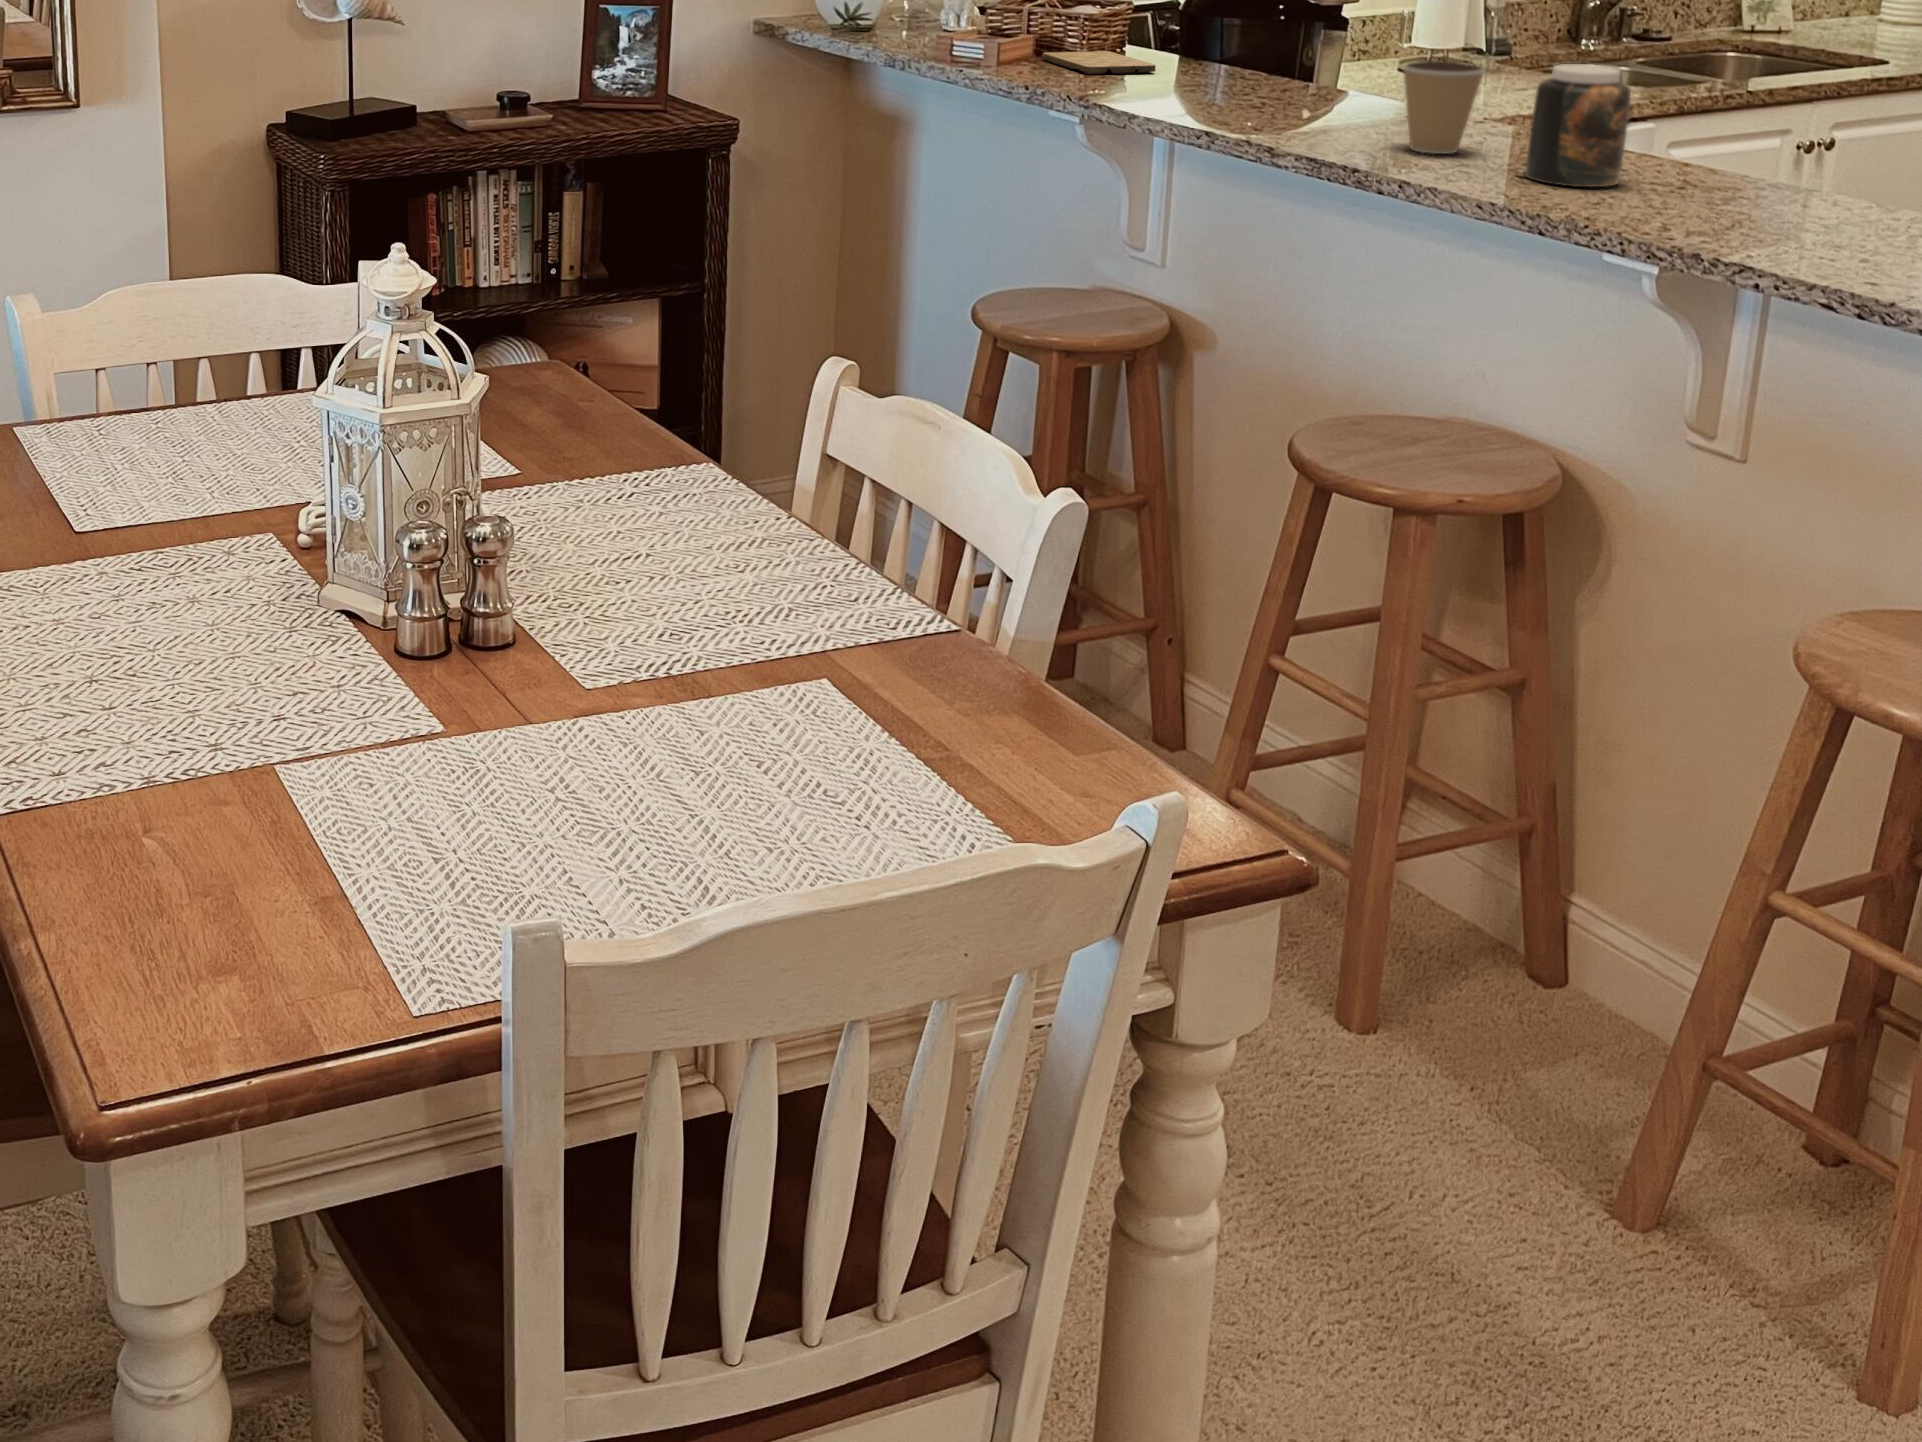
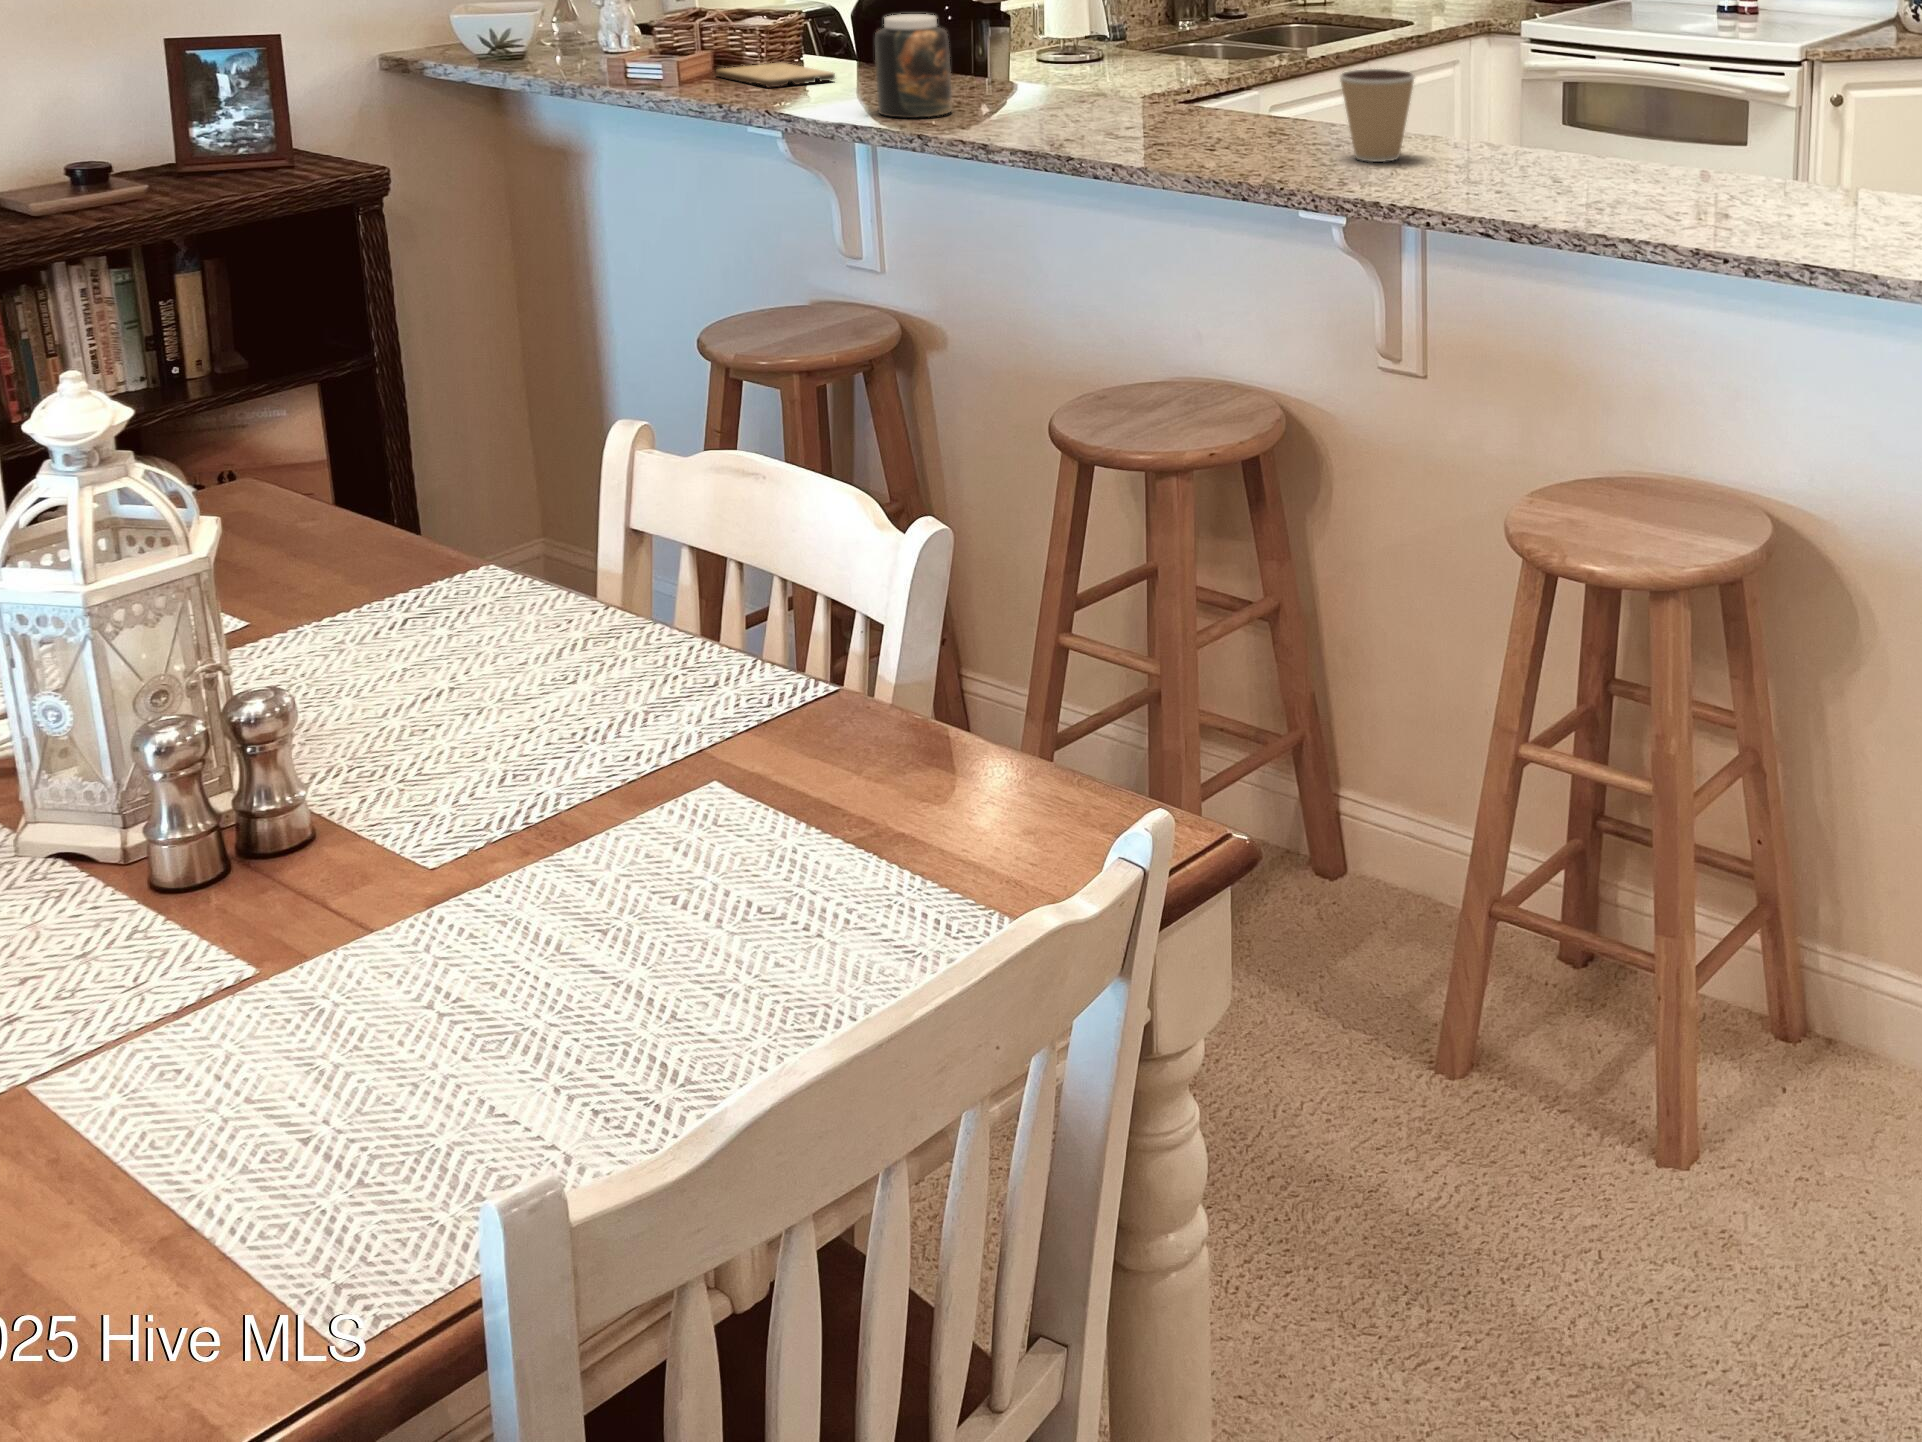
coffee cup: present [1403,61,1485,154] -> present [1340,69,1414,162]
jar: present [1525,64,1631,187] -> present [875,14,952,118]

